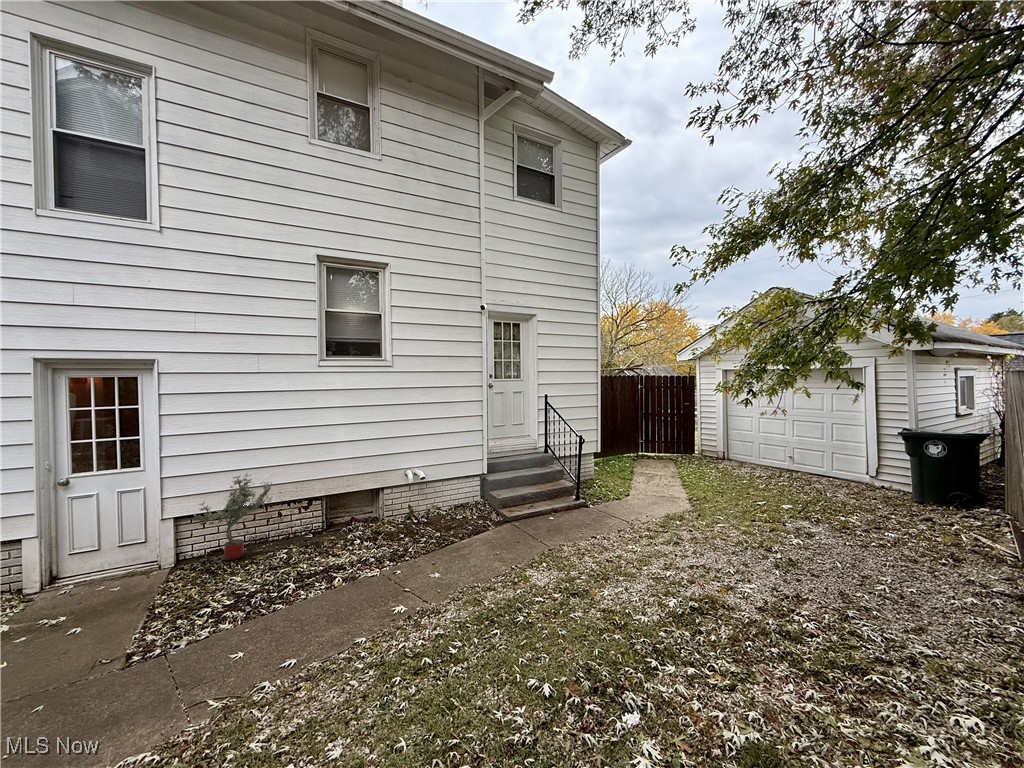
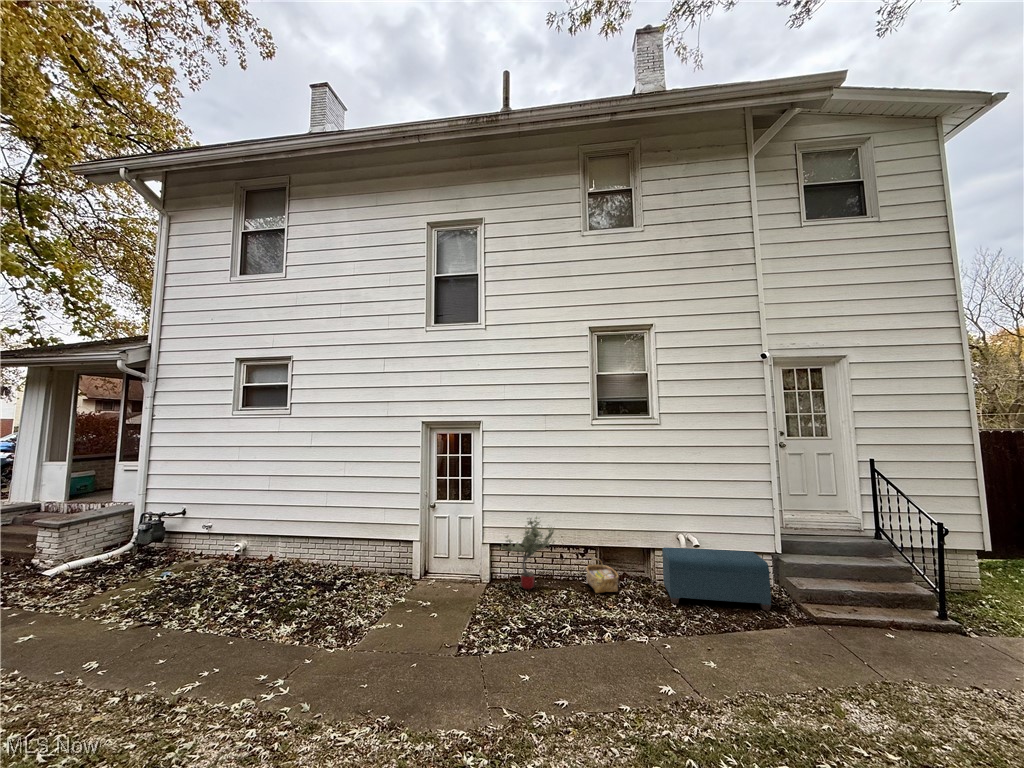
bench: none [392,475,479,533] -> present [662,547,771,610]
woven basket: none [311,508,348,543] -> present [586,559,619,593]

